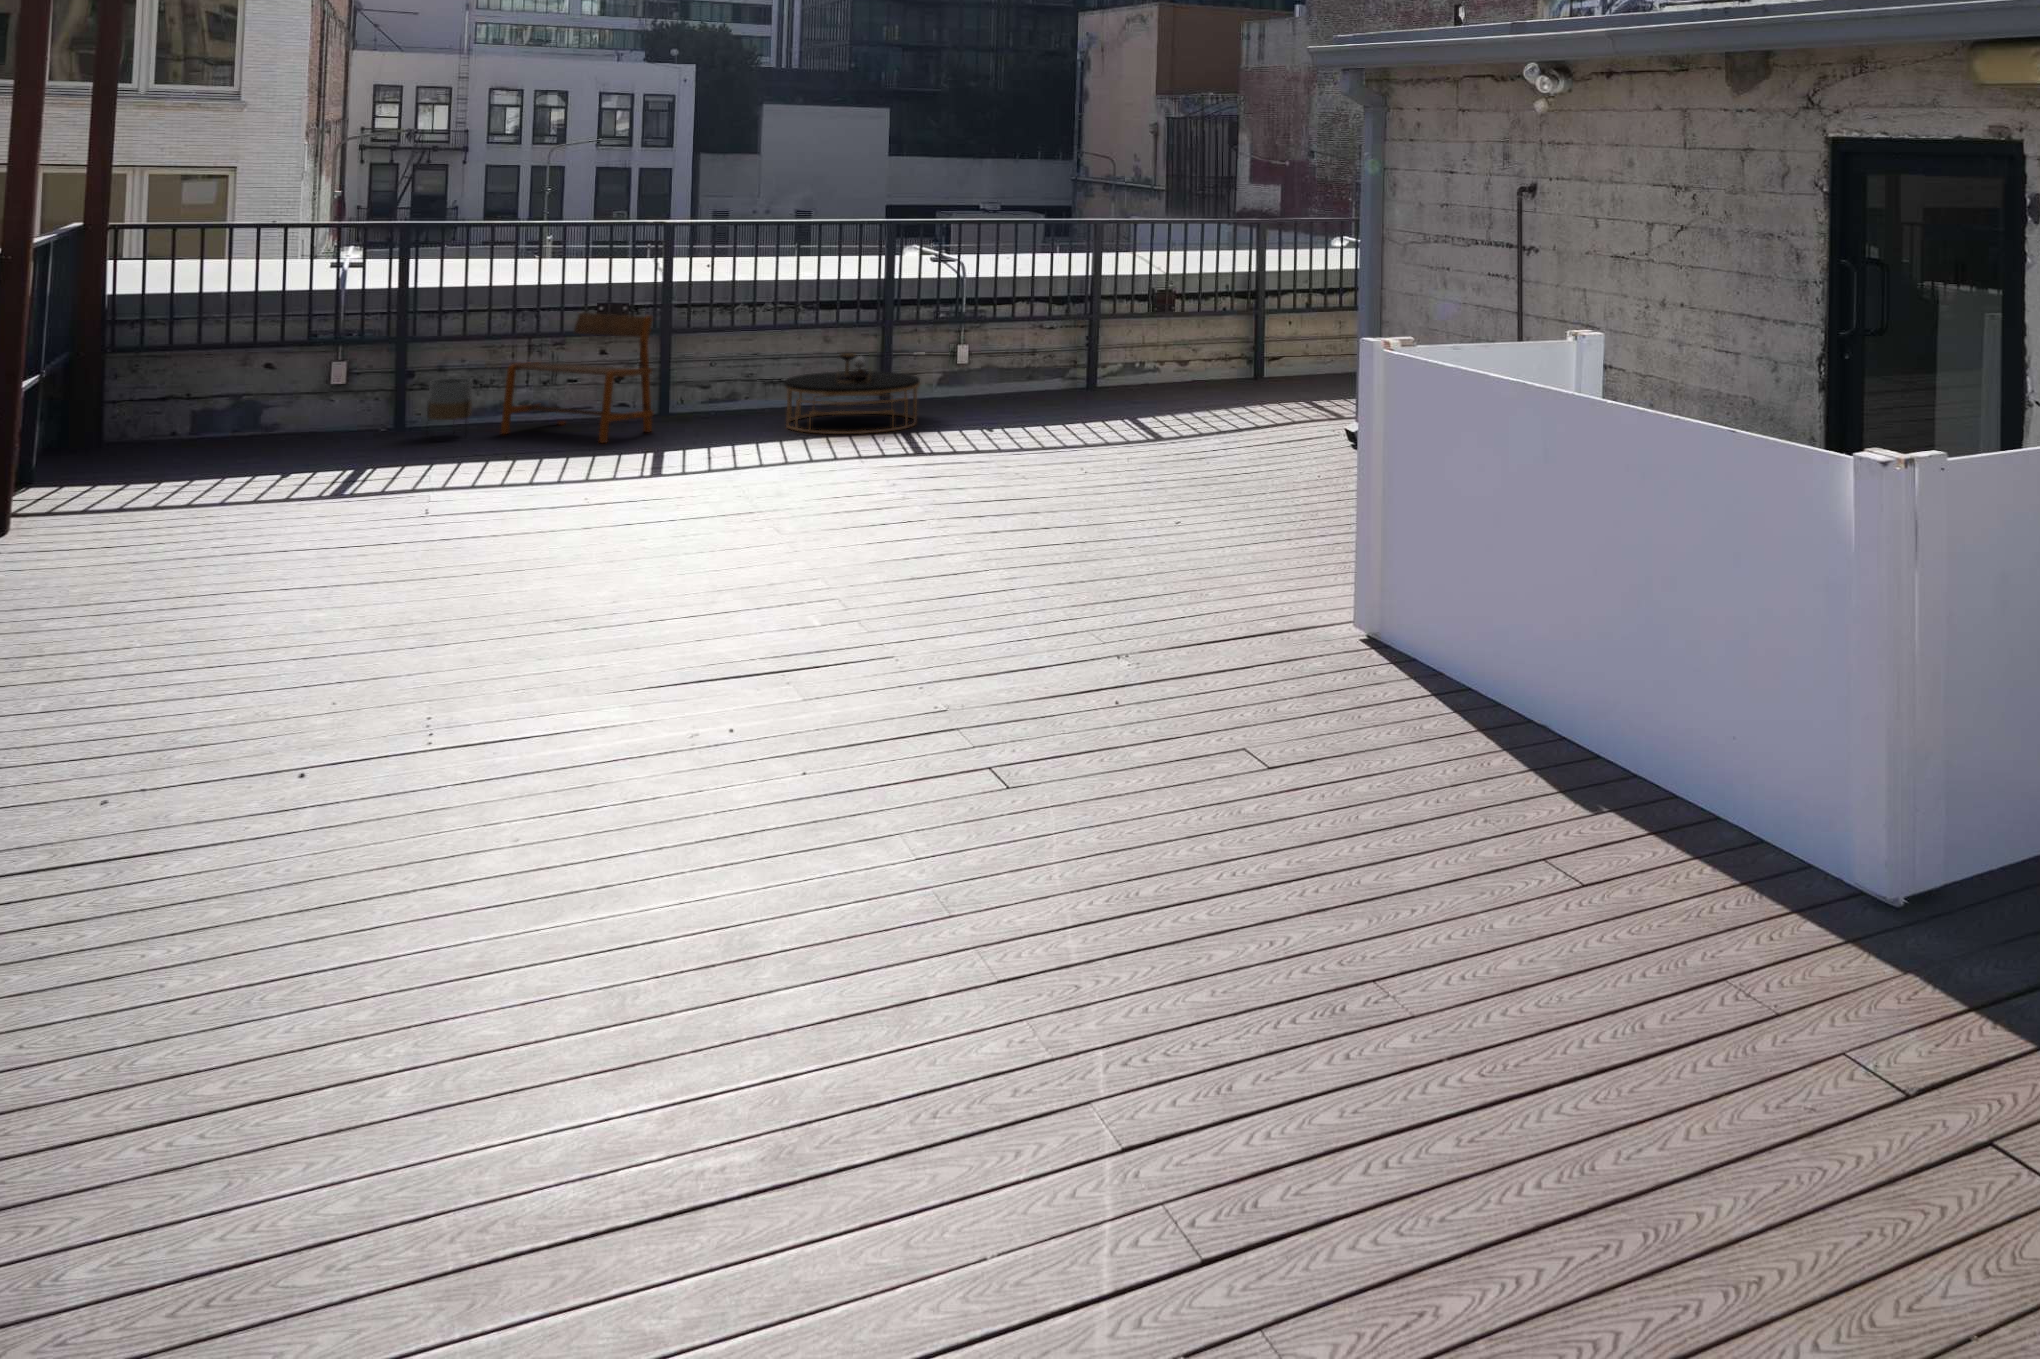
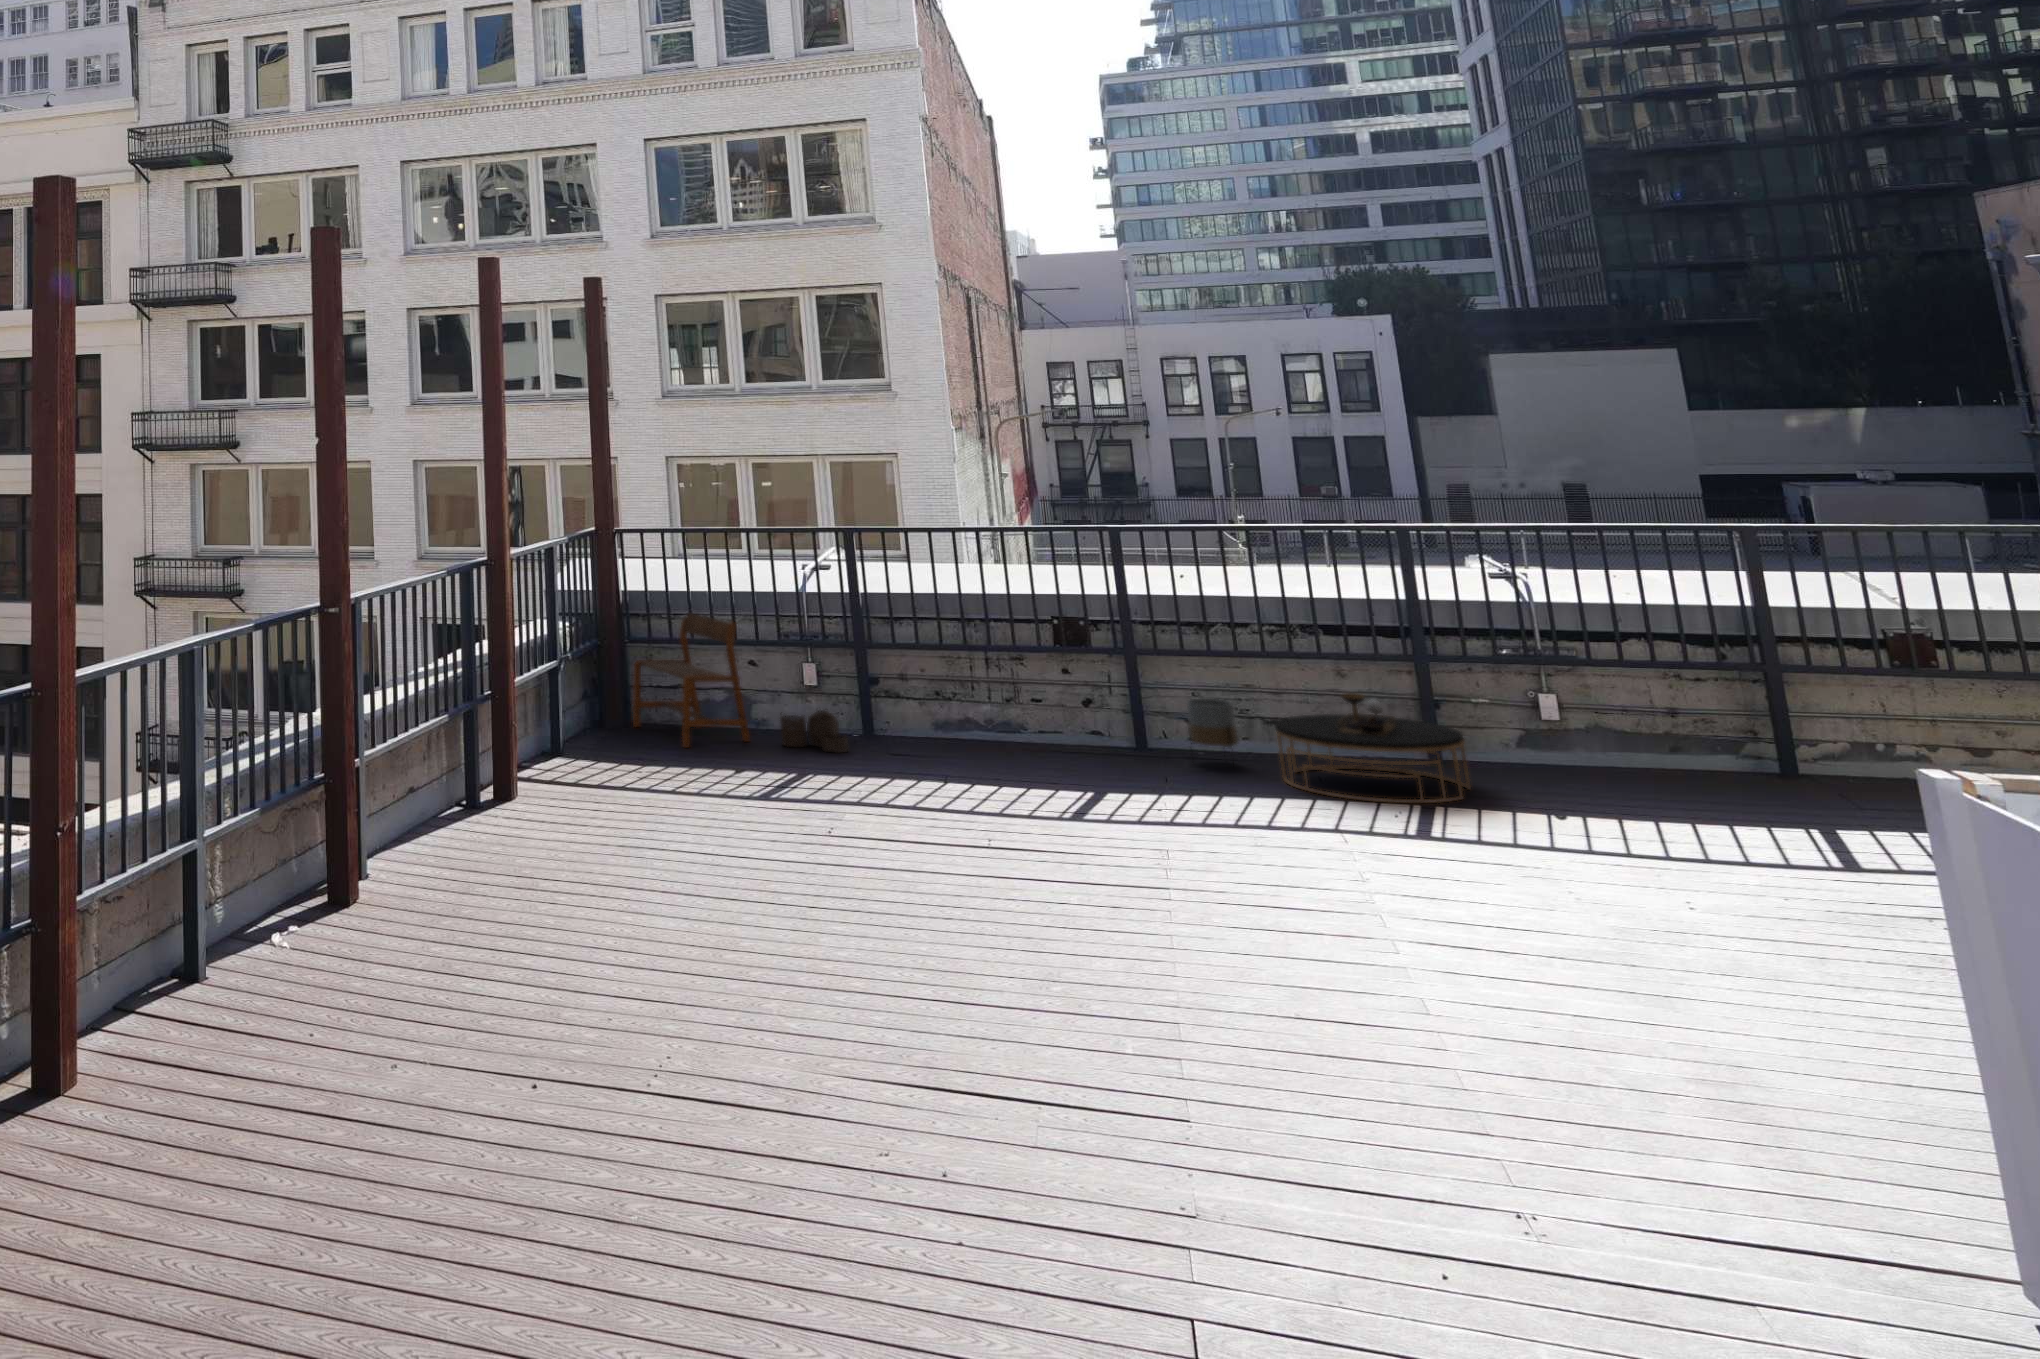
bench: present [501,313,653,443] -> present [633,613,750,748]
planter: present [427,379,473,421] -> present [1187,699,1238,763]
woven basket: none [297,410,379,452] -> present [780,710,849,753]

